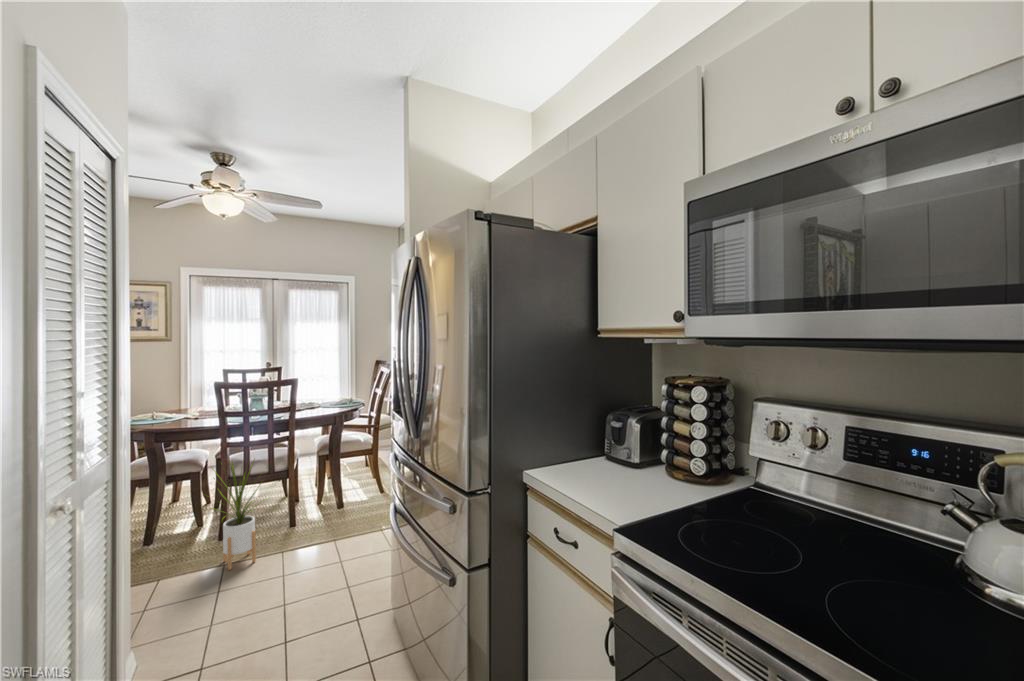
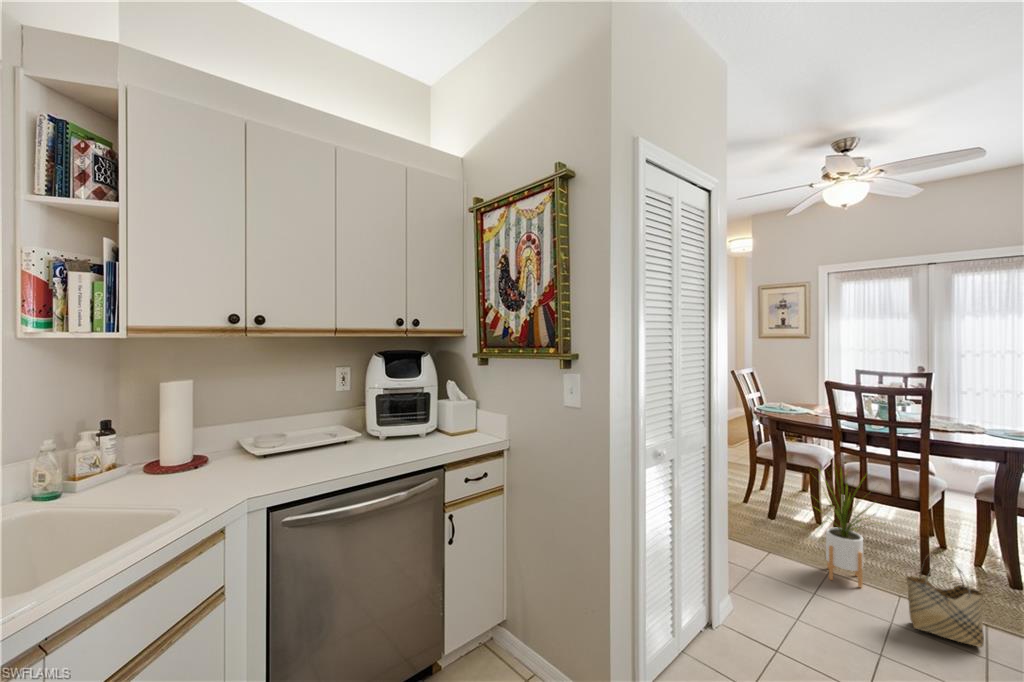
woven basket: none [291,502,336,569] -> present [907,552,984,647]

